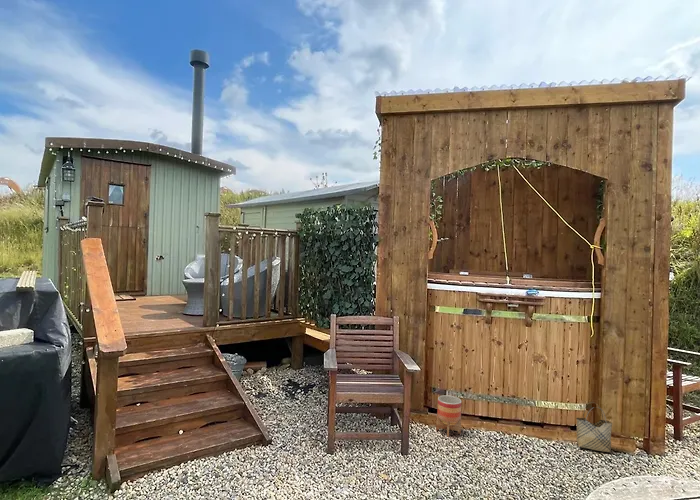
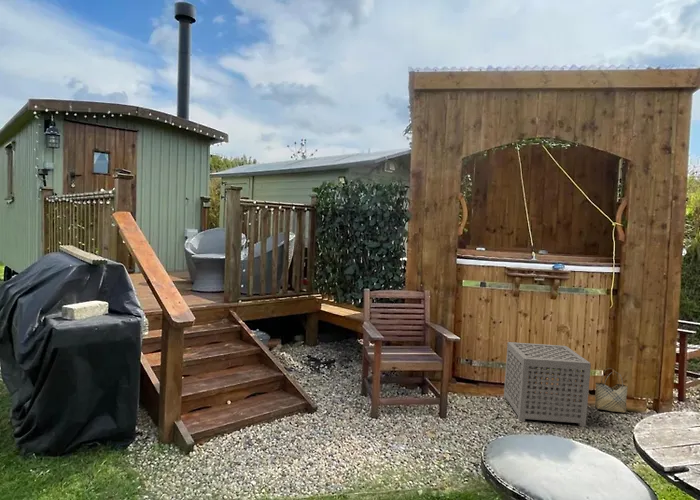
side table: none [478,372,564,469] -> present [504,342,591,427]
planter: present [436,395,462,437] -> none [465,365,490,403]

